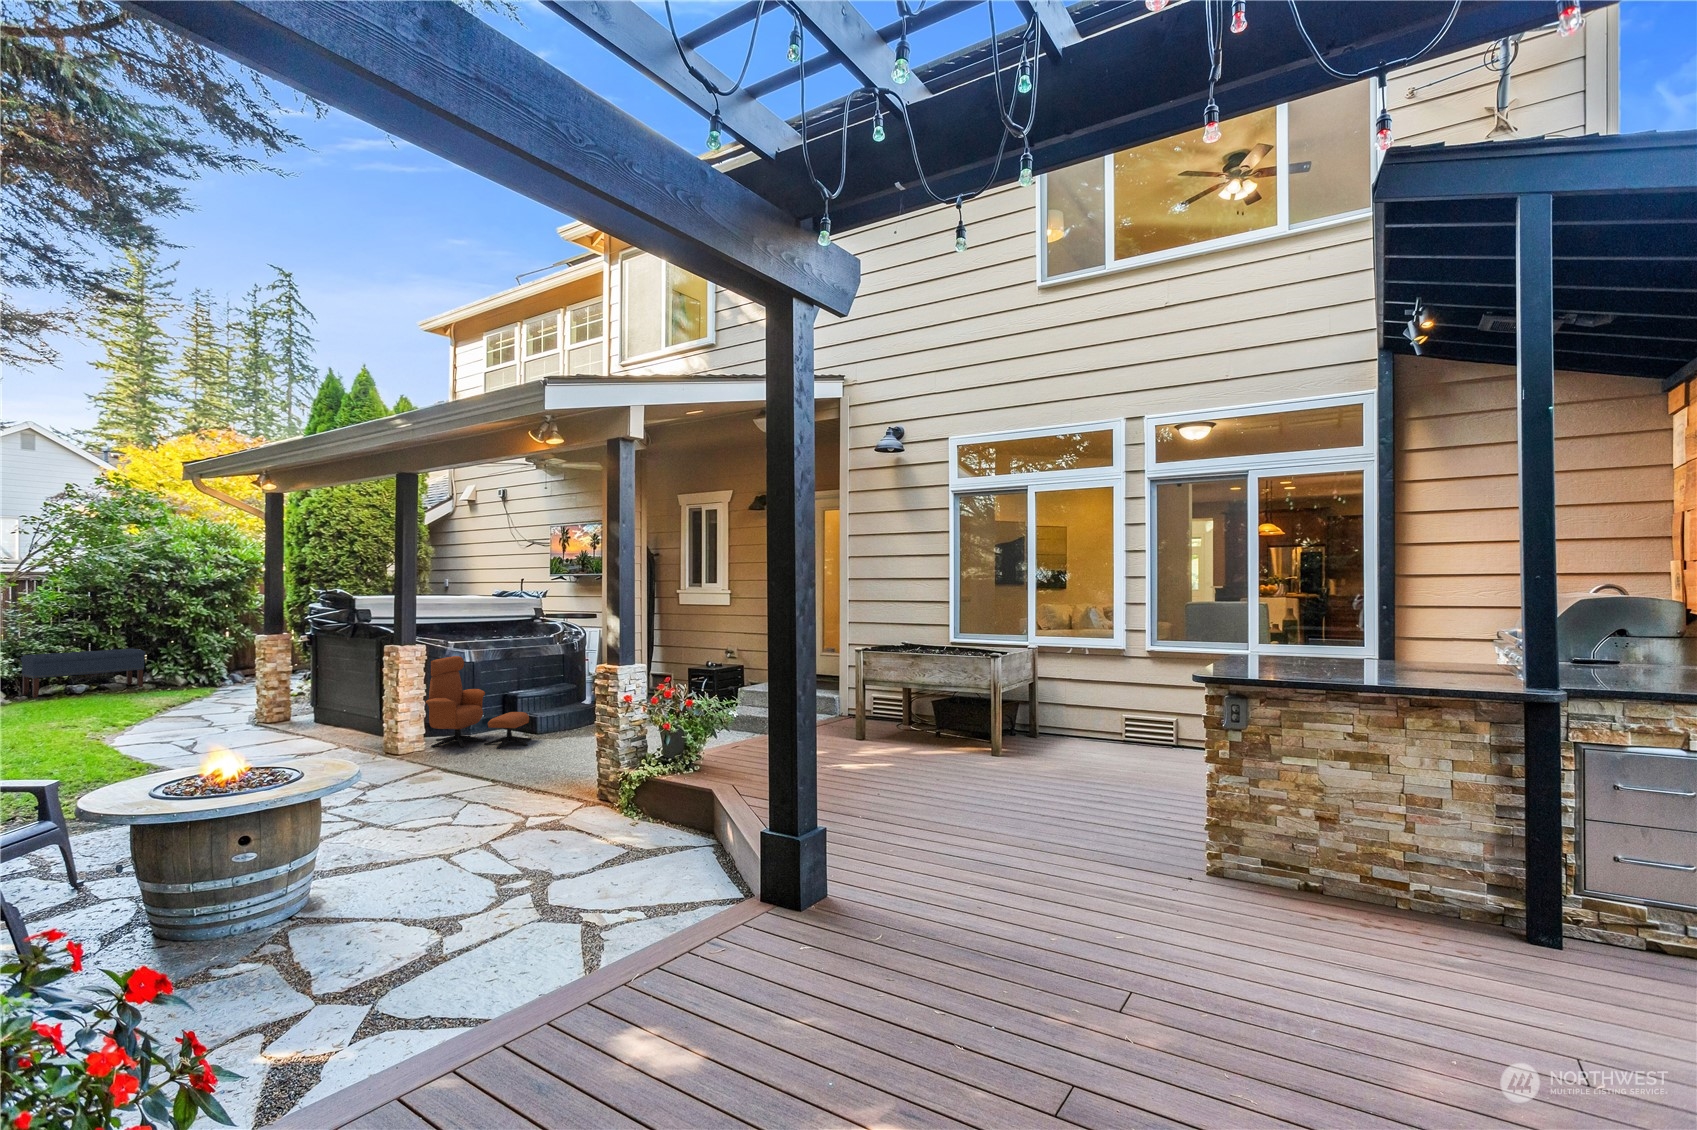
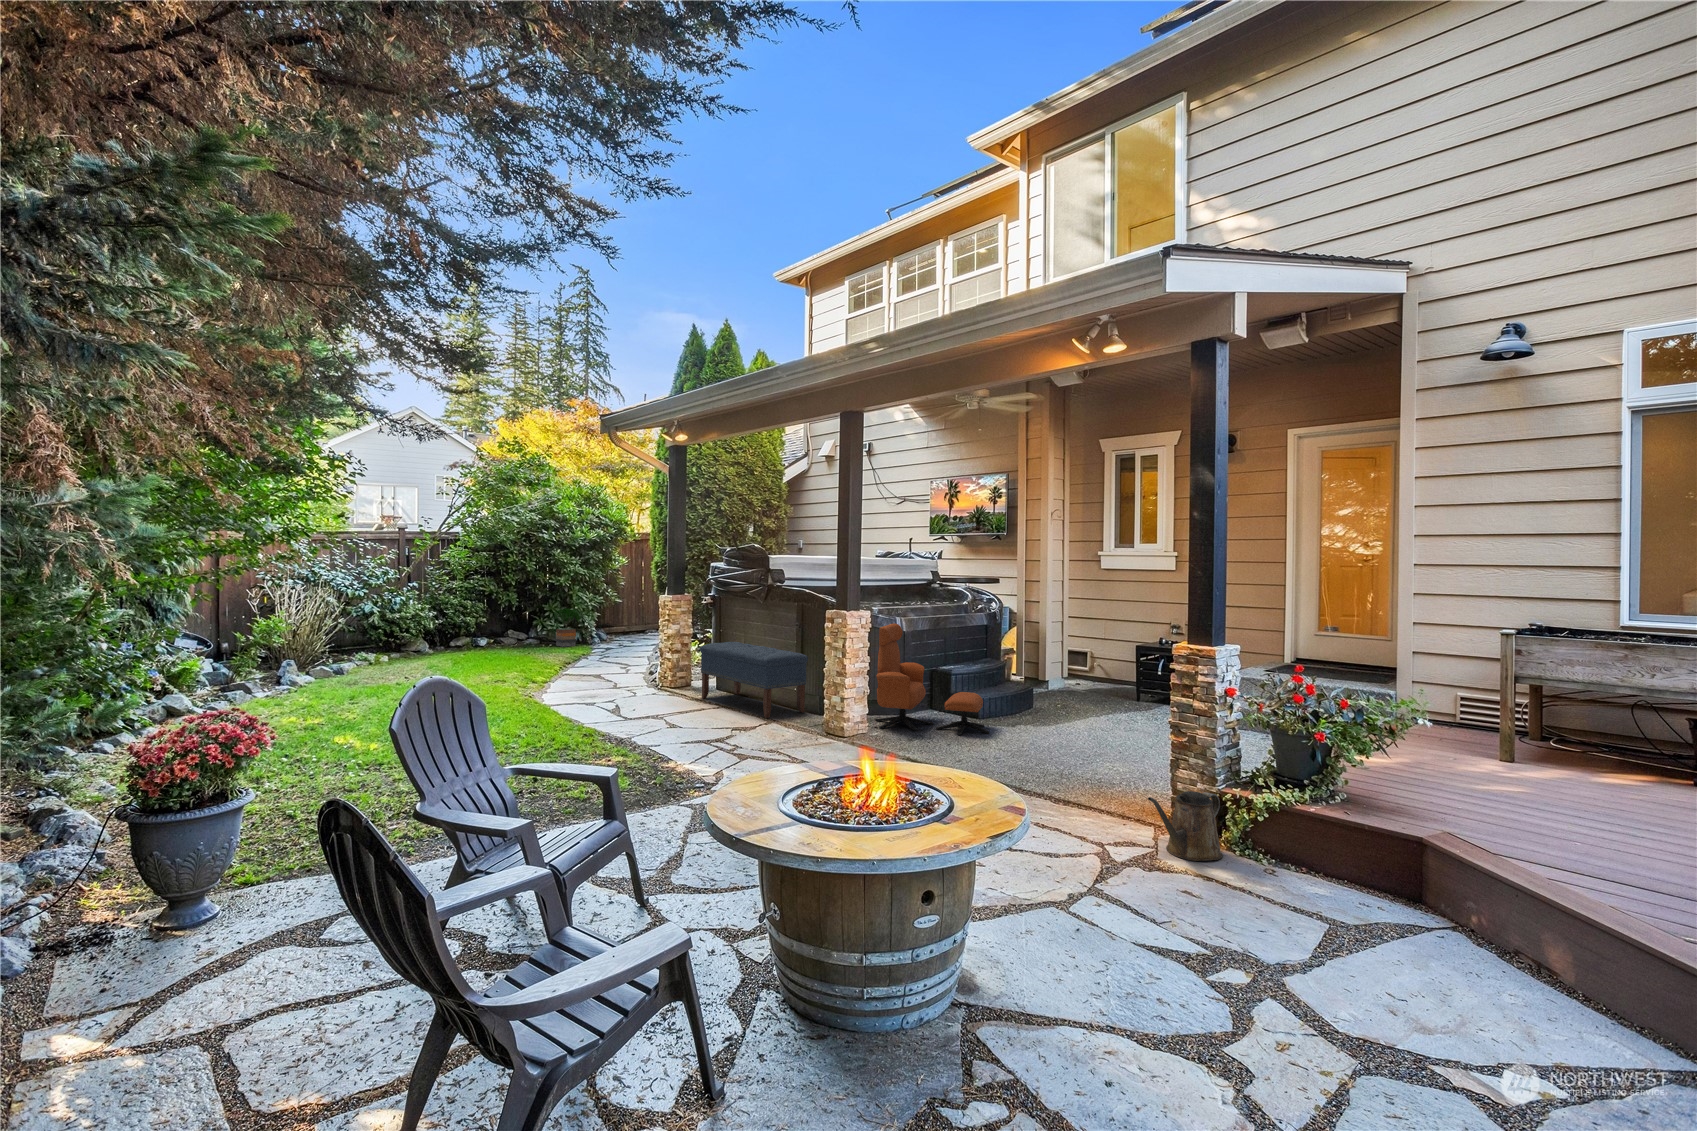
bench: present [21,648,145,698] -> present [700,642,808,718]
potted tree: none [169,648,205,687] -> present [554,608,581,647]
watering can: none [516,775,594,824] -> present [1148,791,1223,861]

